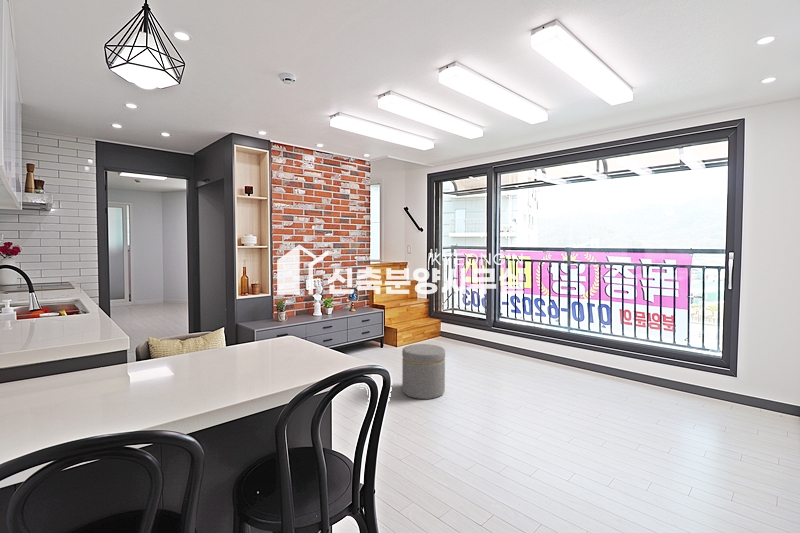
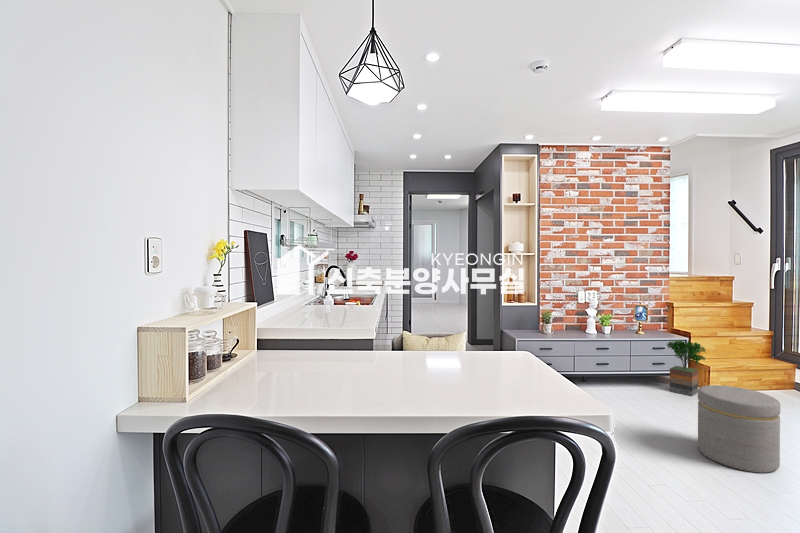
potted tree: none [372,314,398,355] -> present [667,340,706,396]

